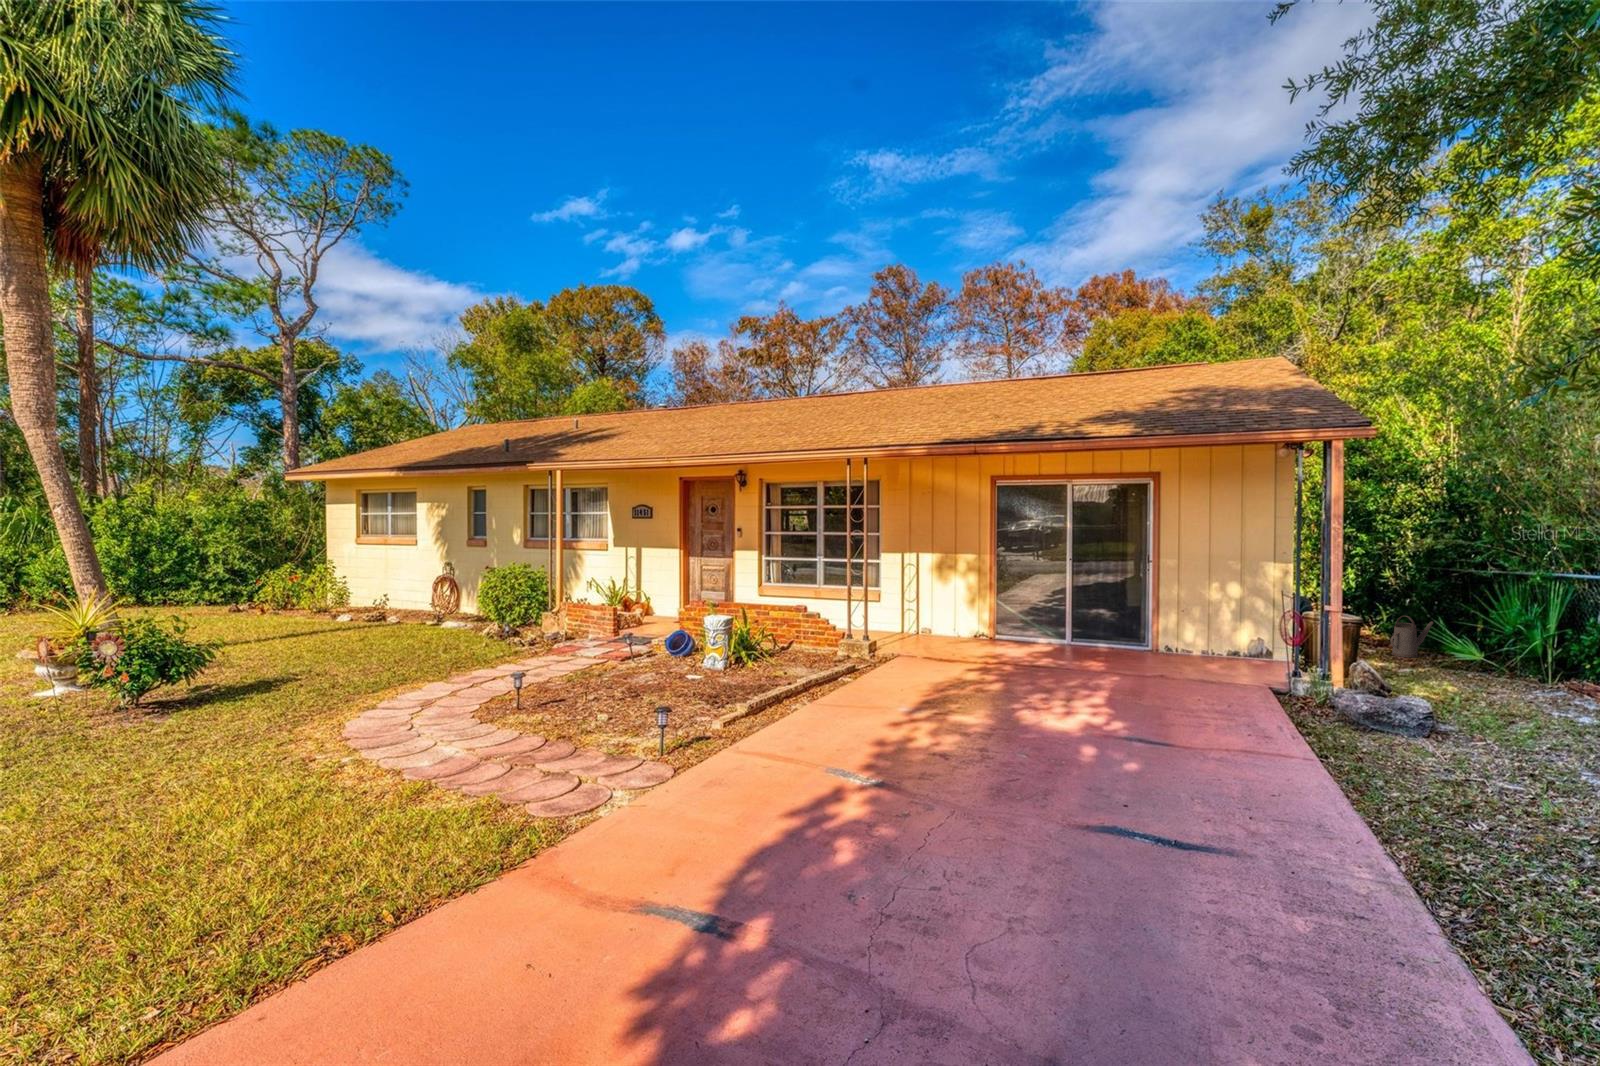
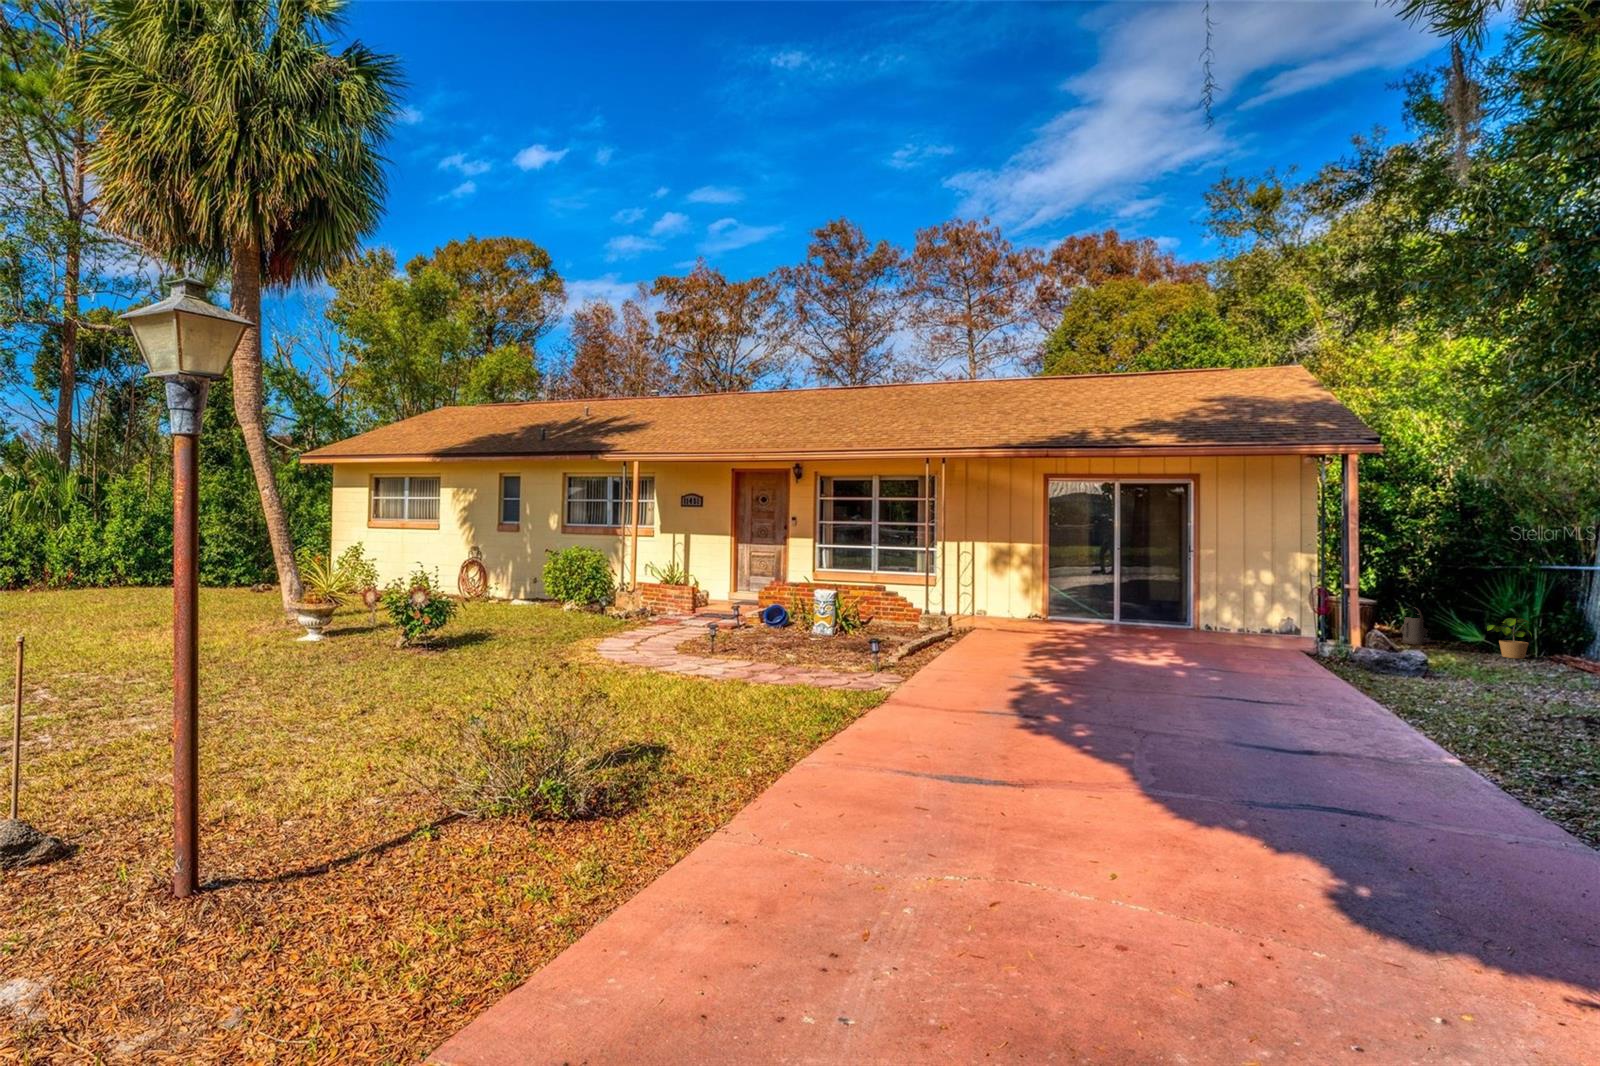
potted plant: none [1496,634,1553,680] -> present [1487,618,1532,659]

